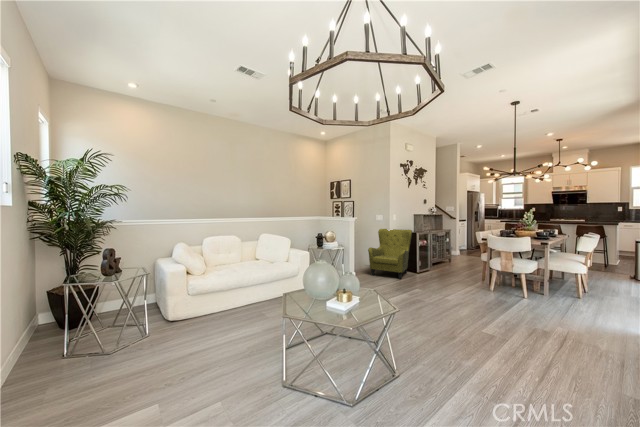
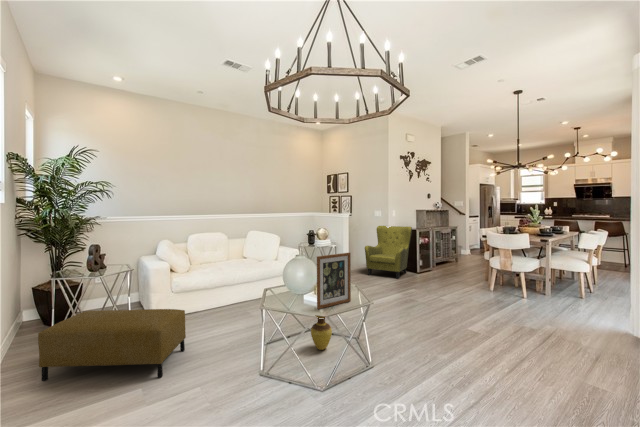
picture frame: none [343,258,375,318] -> present [317,252,351,309]
ottoman: none [48,315,203,395] -> present [38,309,186,381]
vase: none [331,317,352,356] -> present [311,315,332,350]

